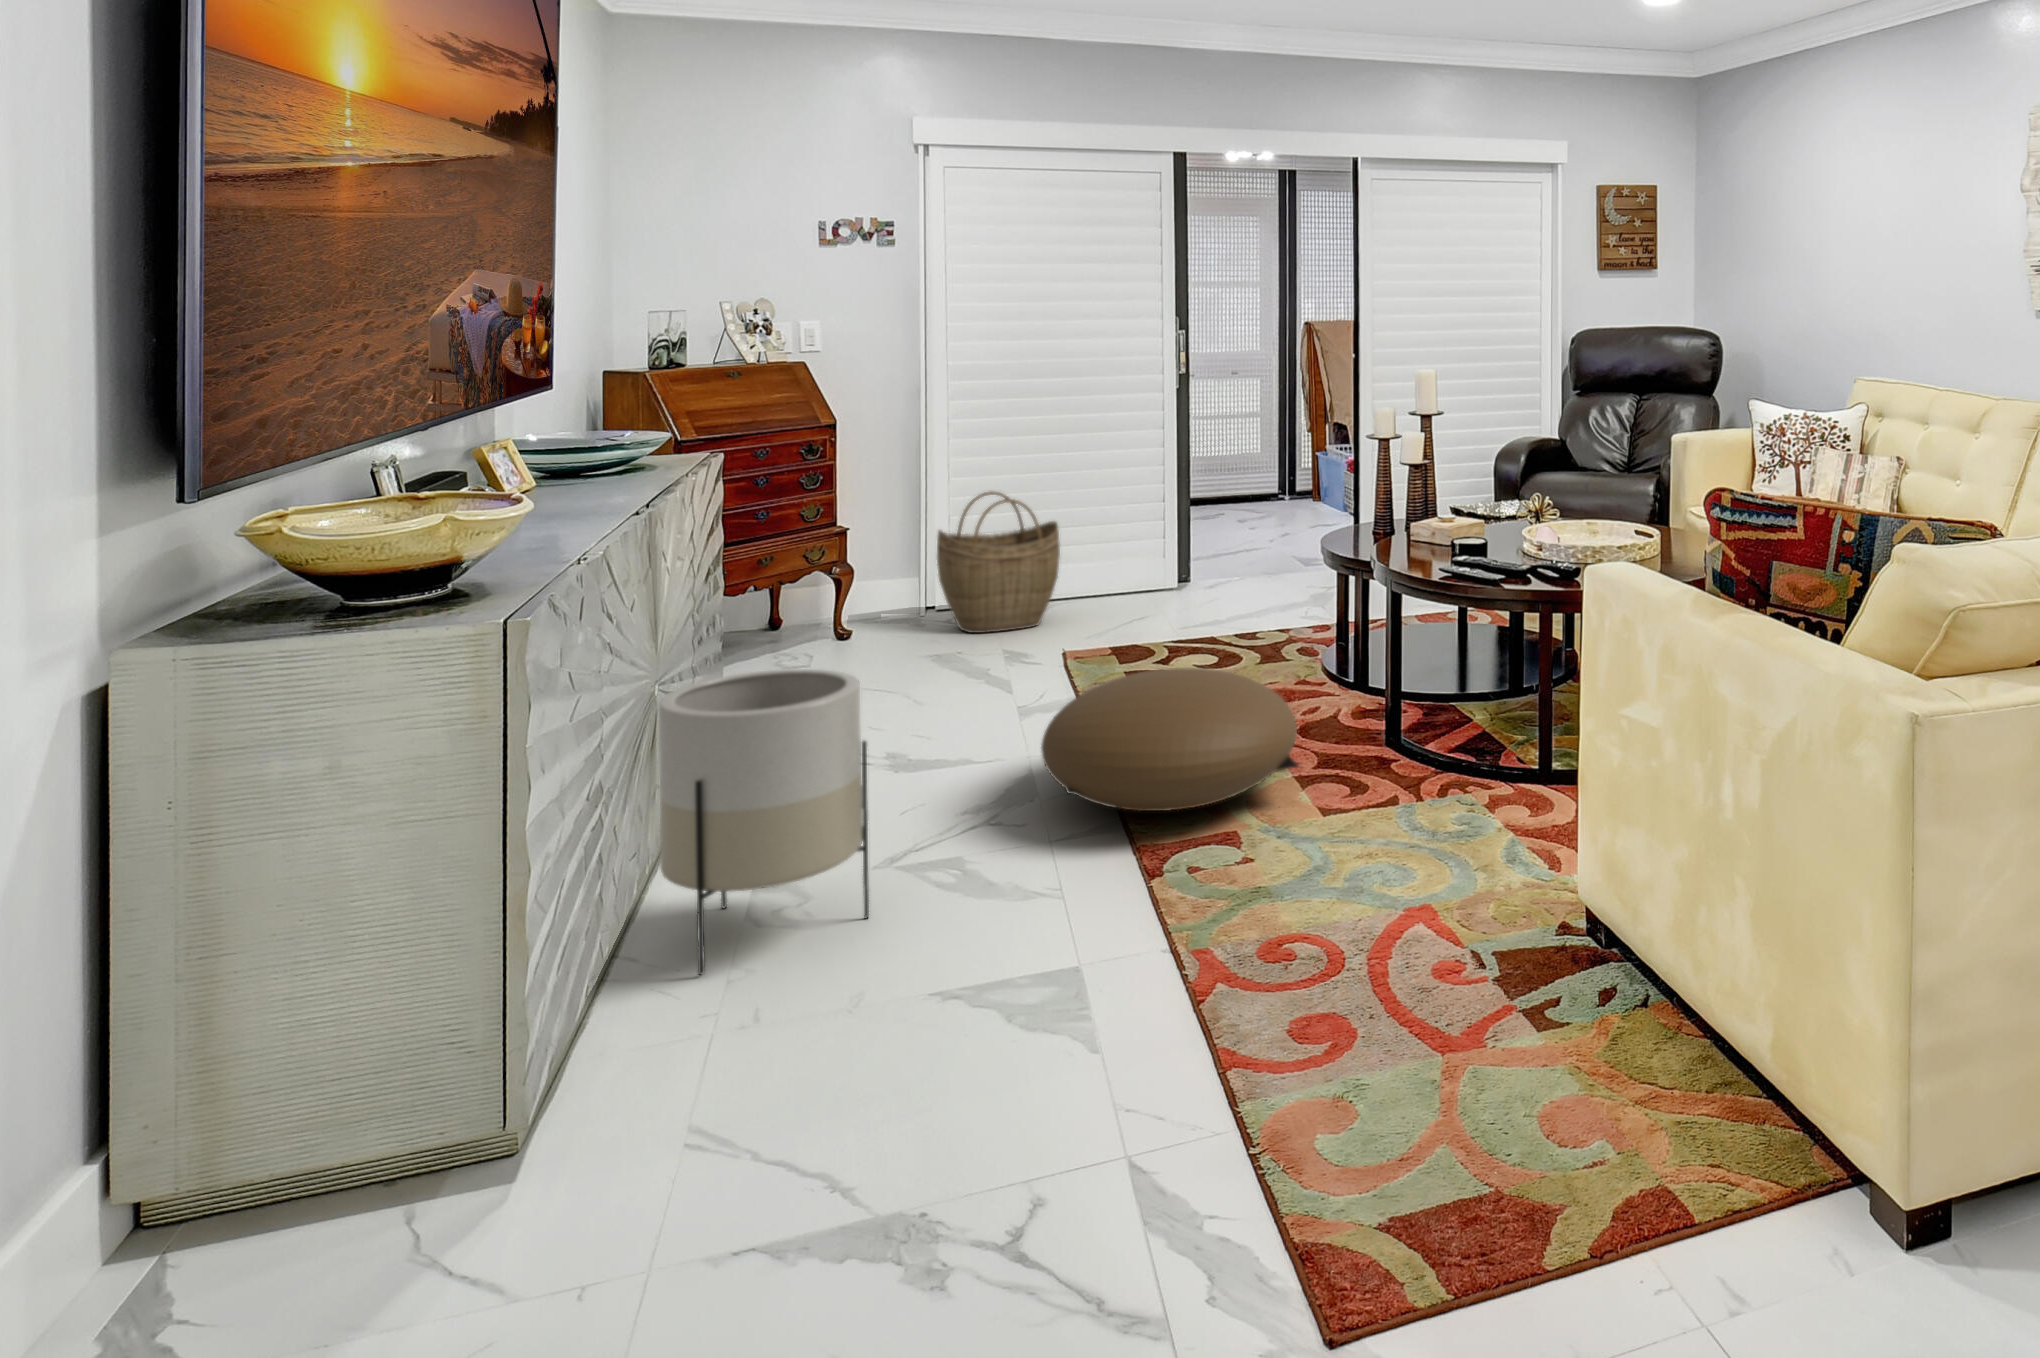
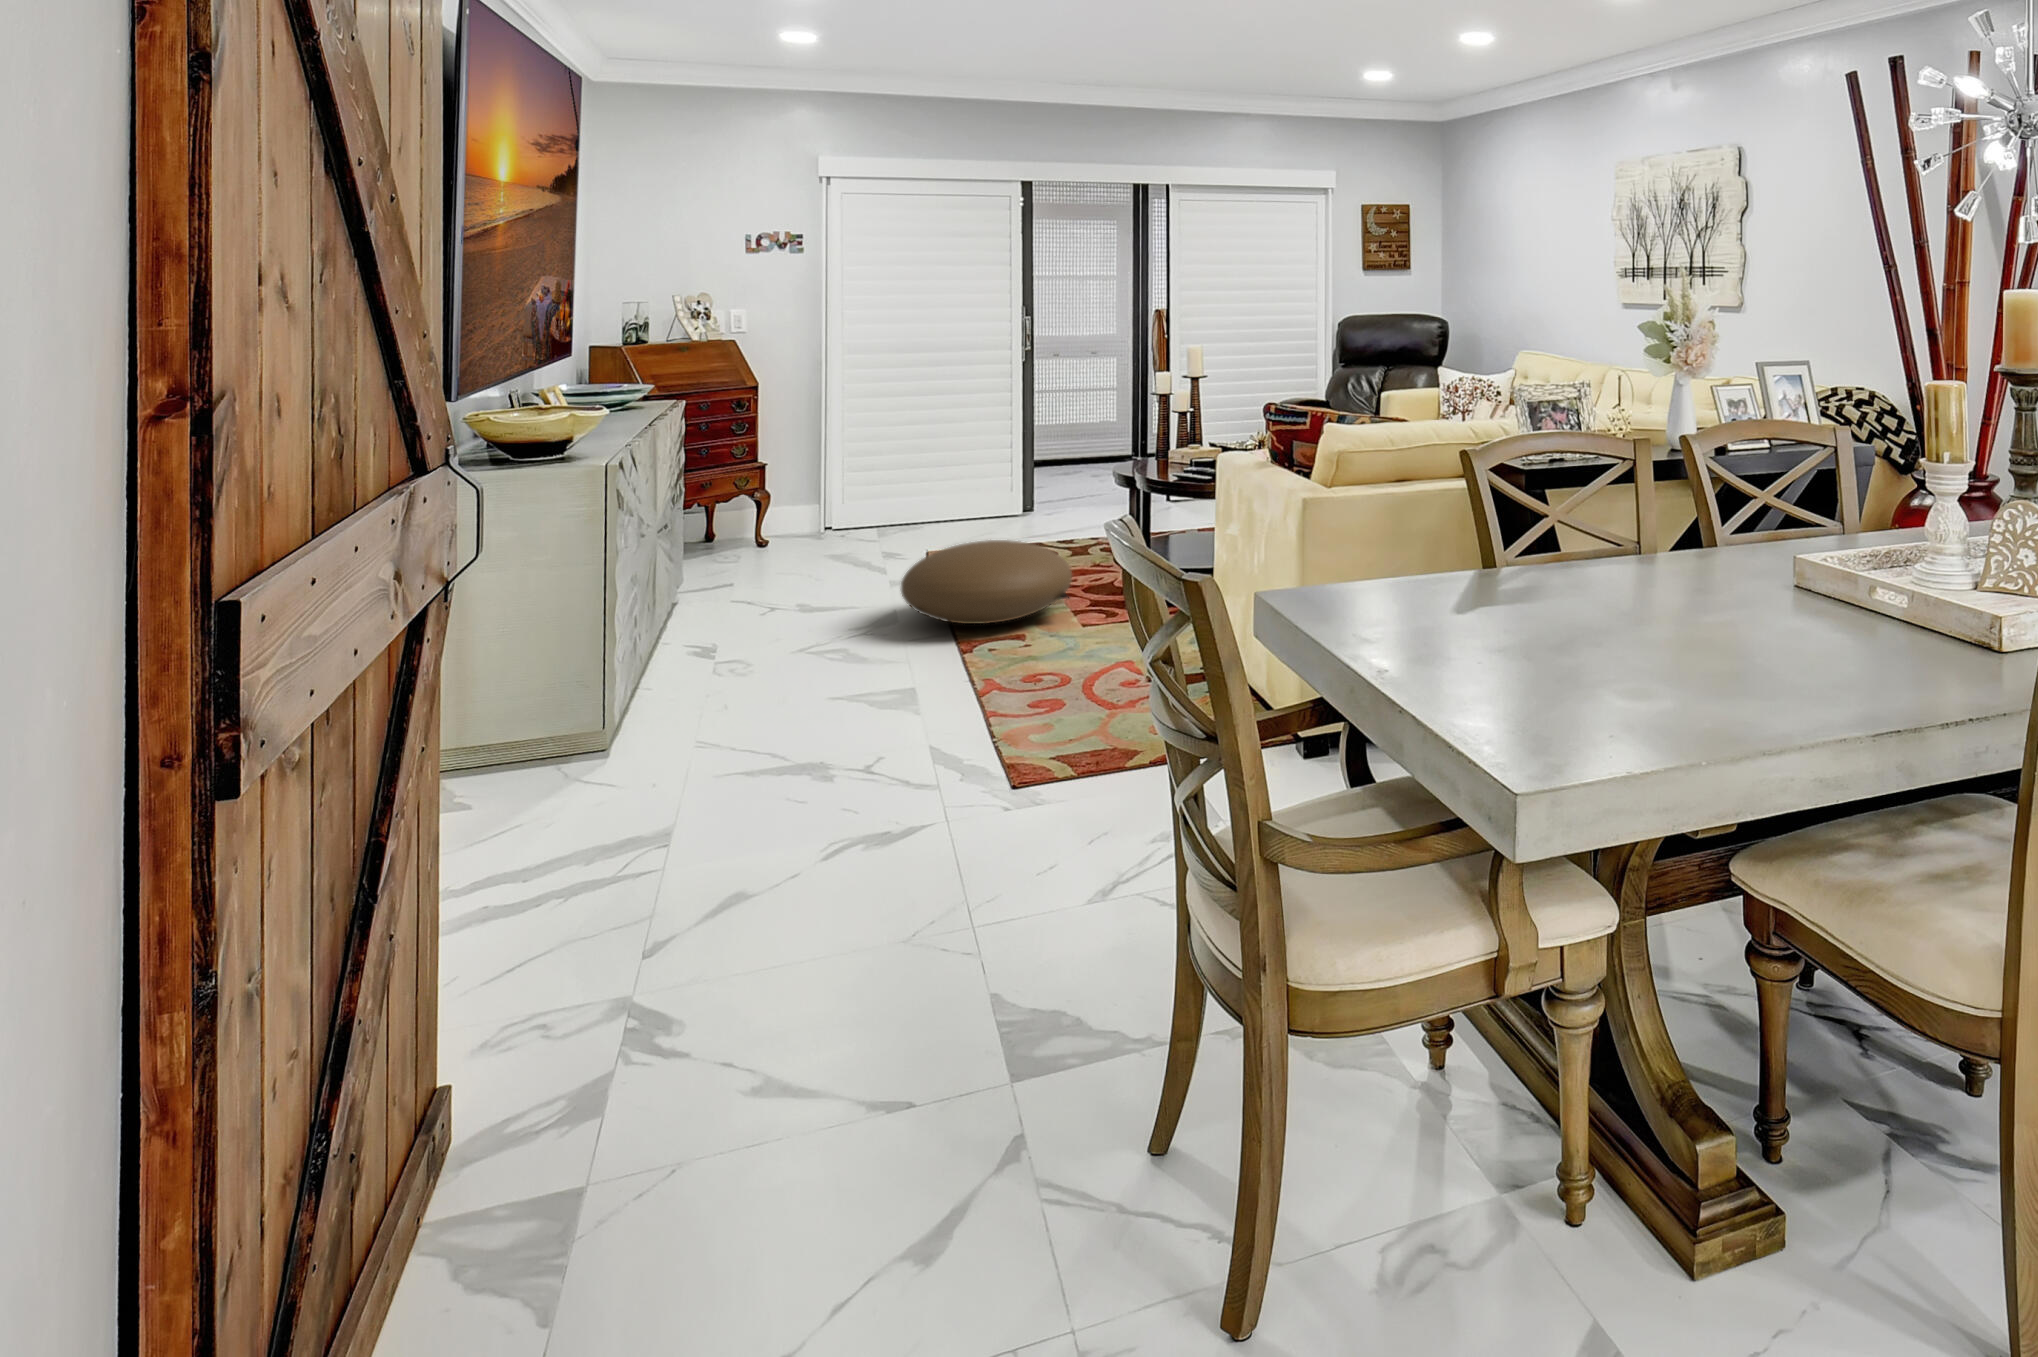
woven basket: present [937,491,1060,633] -> none [837,436,931,540]
planter: present [659,669,869,975] -> none [661,525,788,693]

